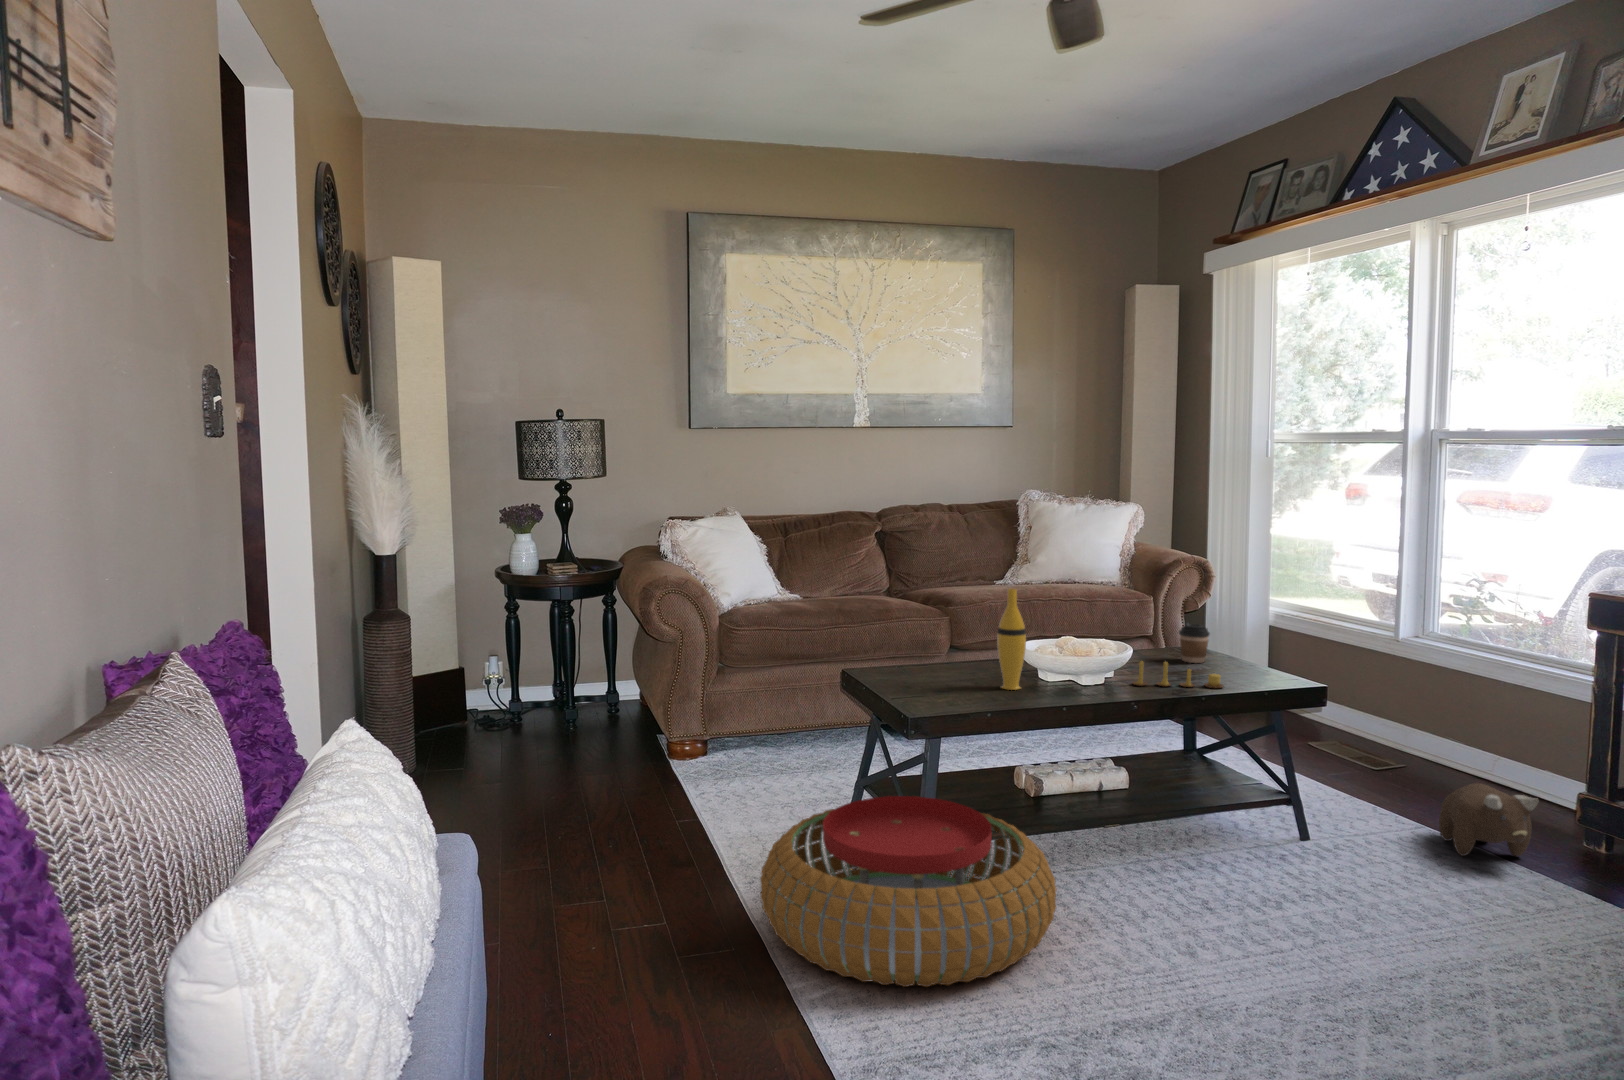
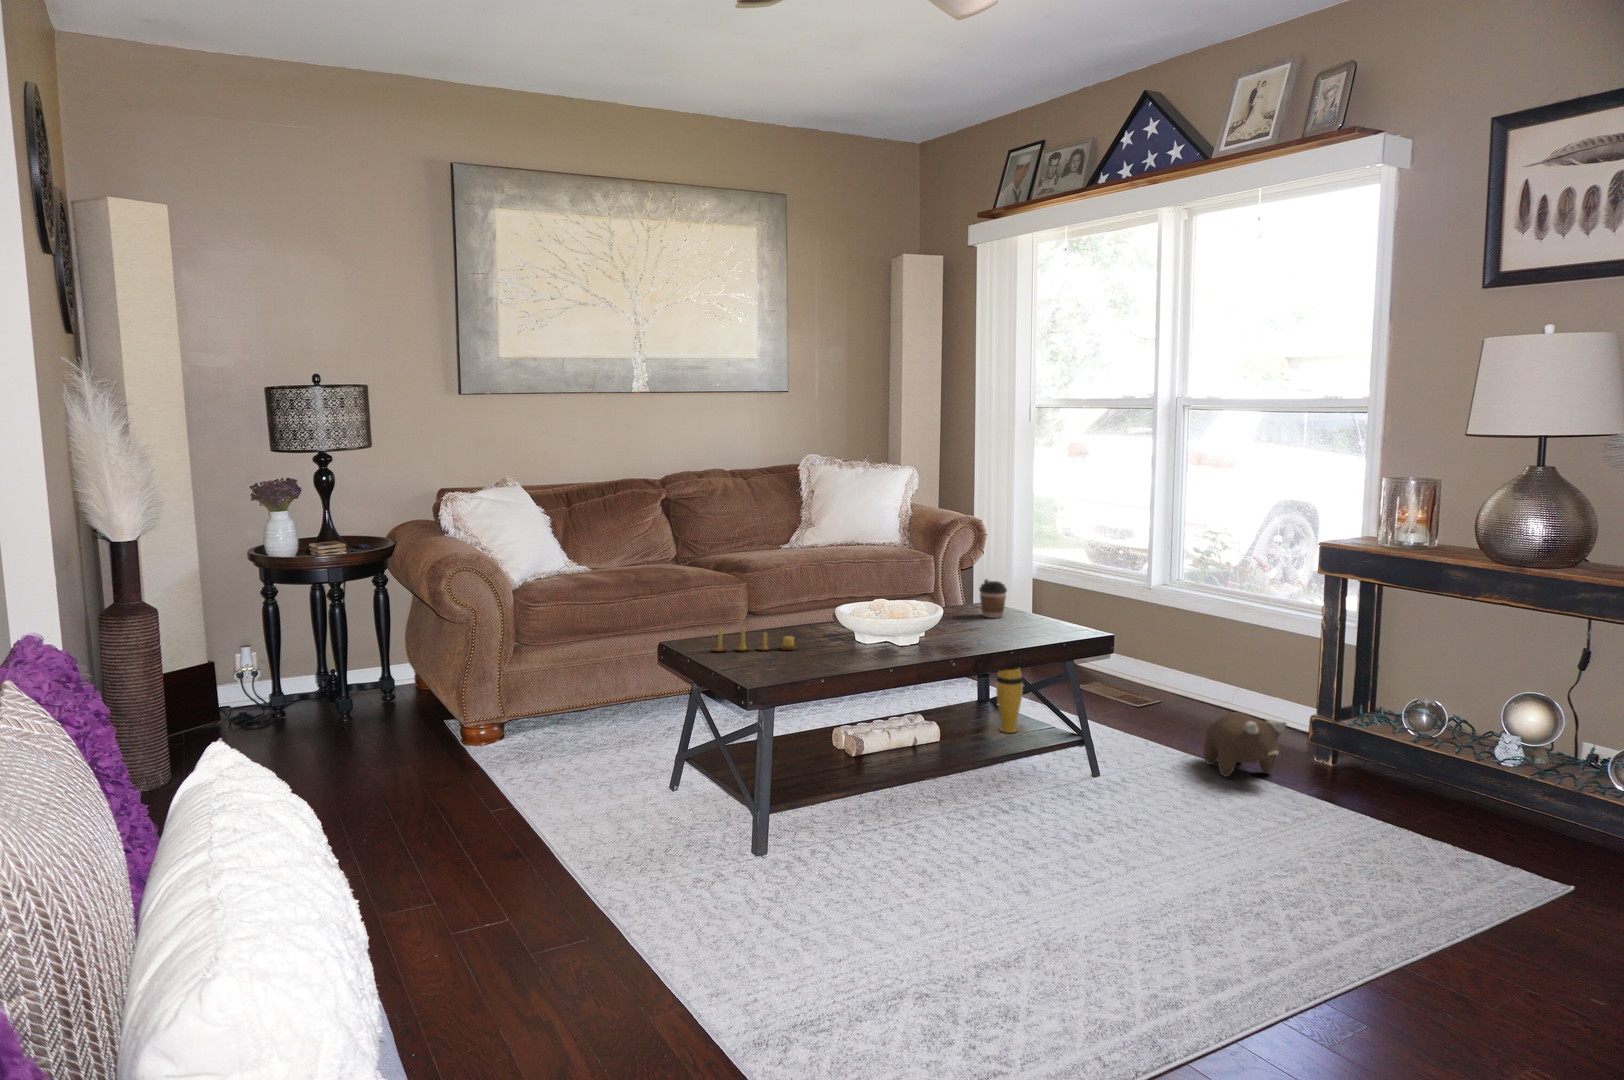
vase: present [997,589,1026,690] -> present [996,669,1023,733]
candle: present [1133,661,1223,688] -> present [712,627,797,651]
pouf: present [760,796,1056,987] -> none [605,767,902,959]

